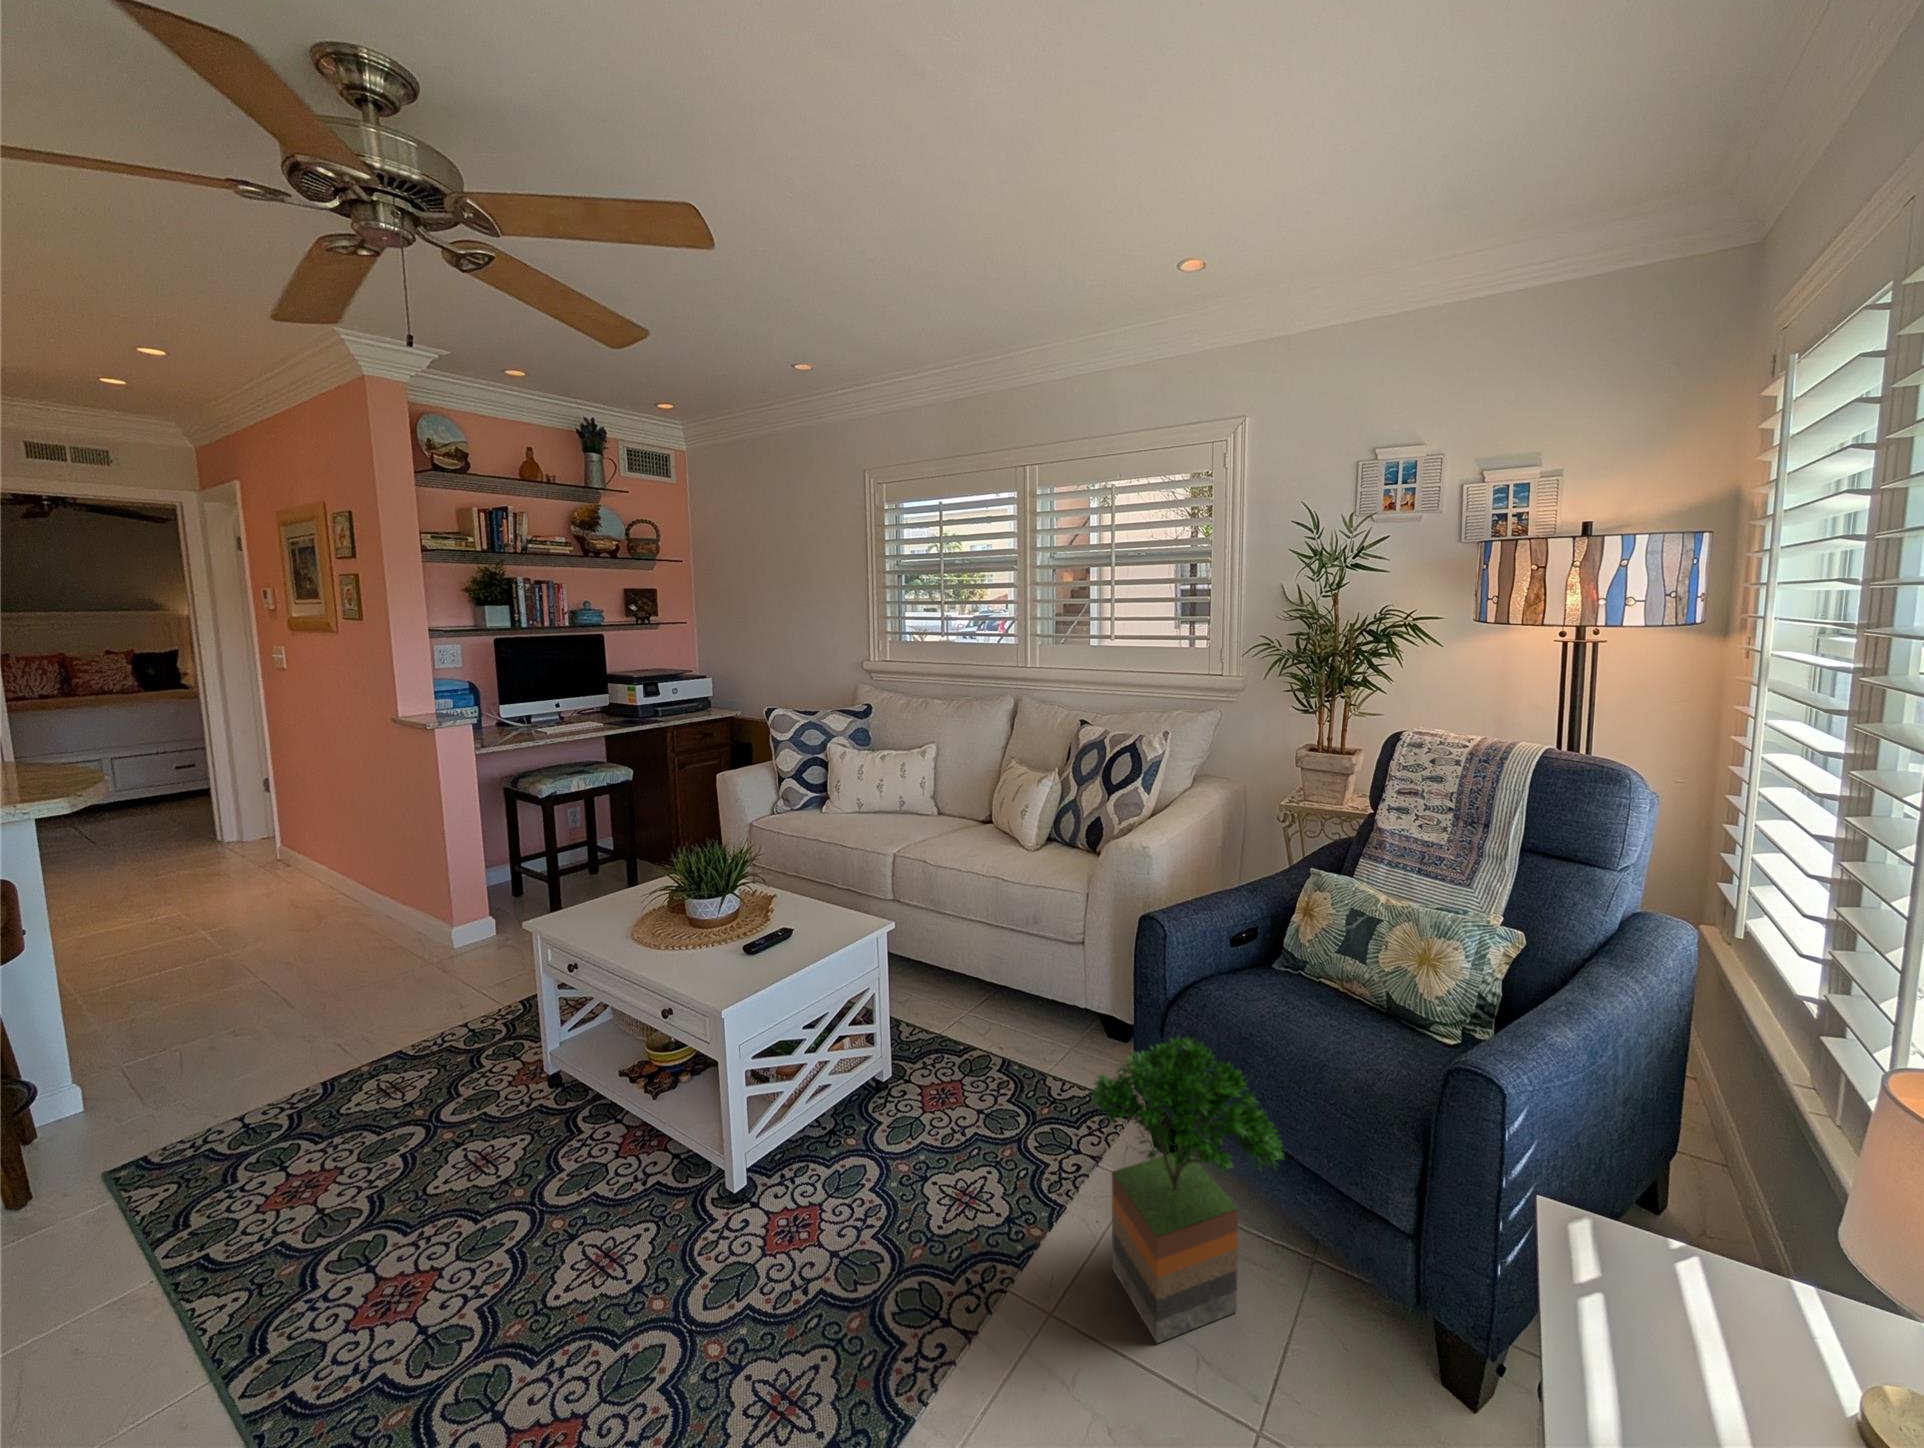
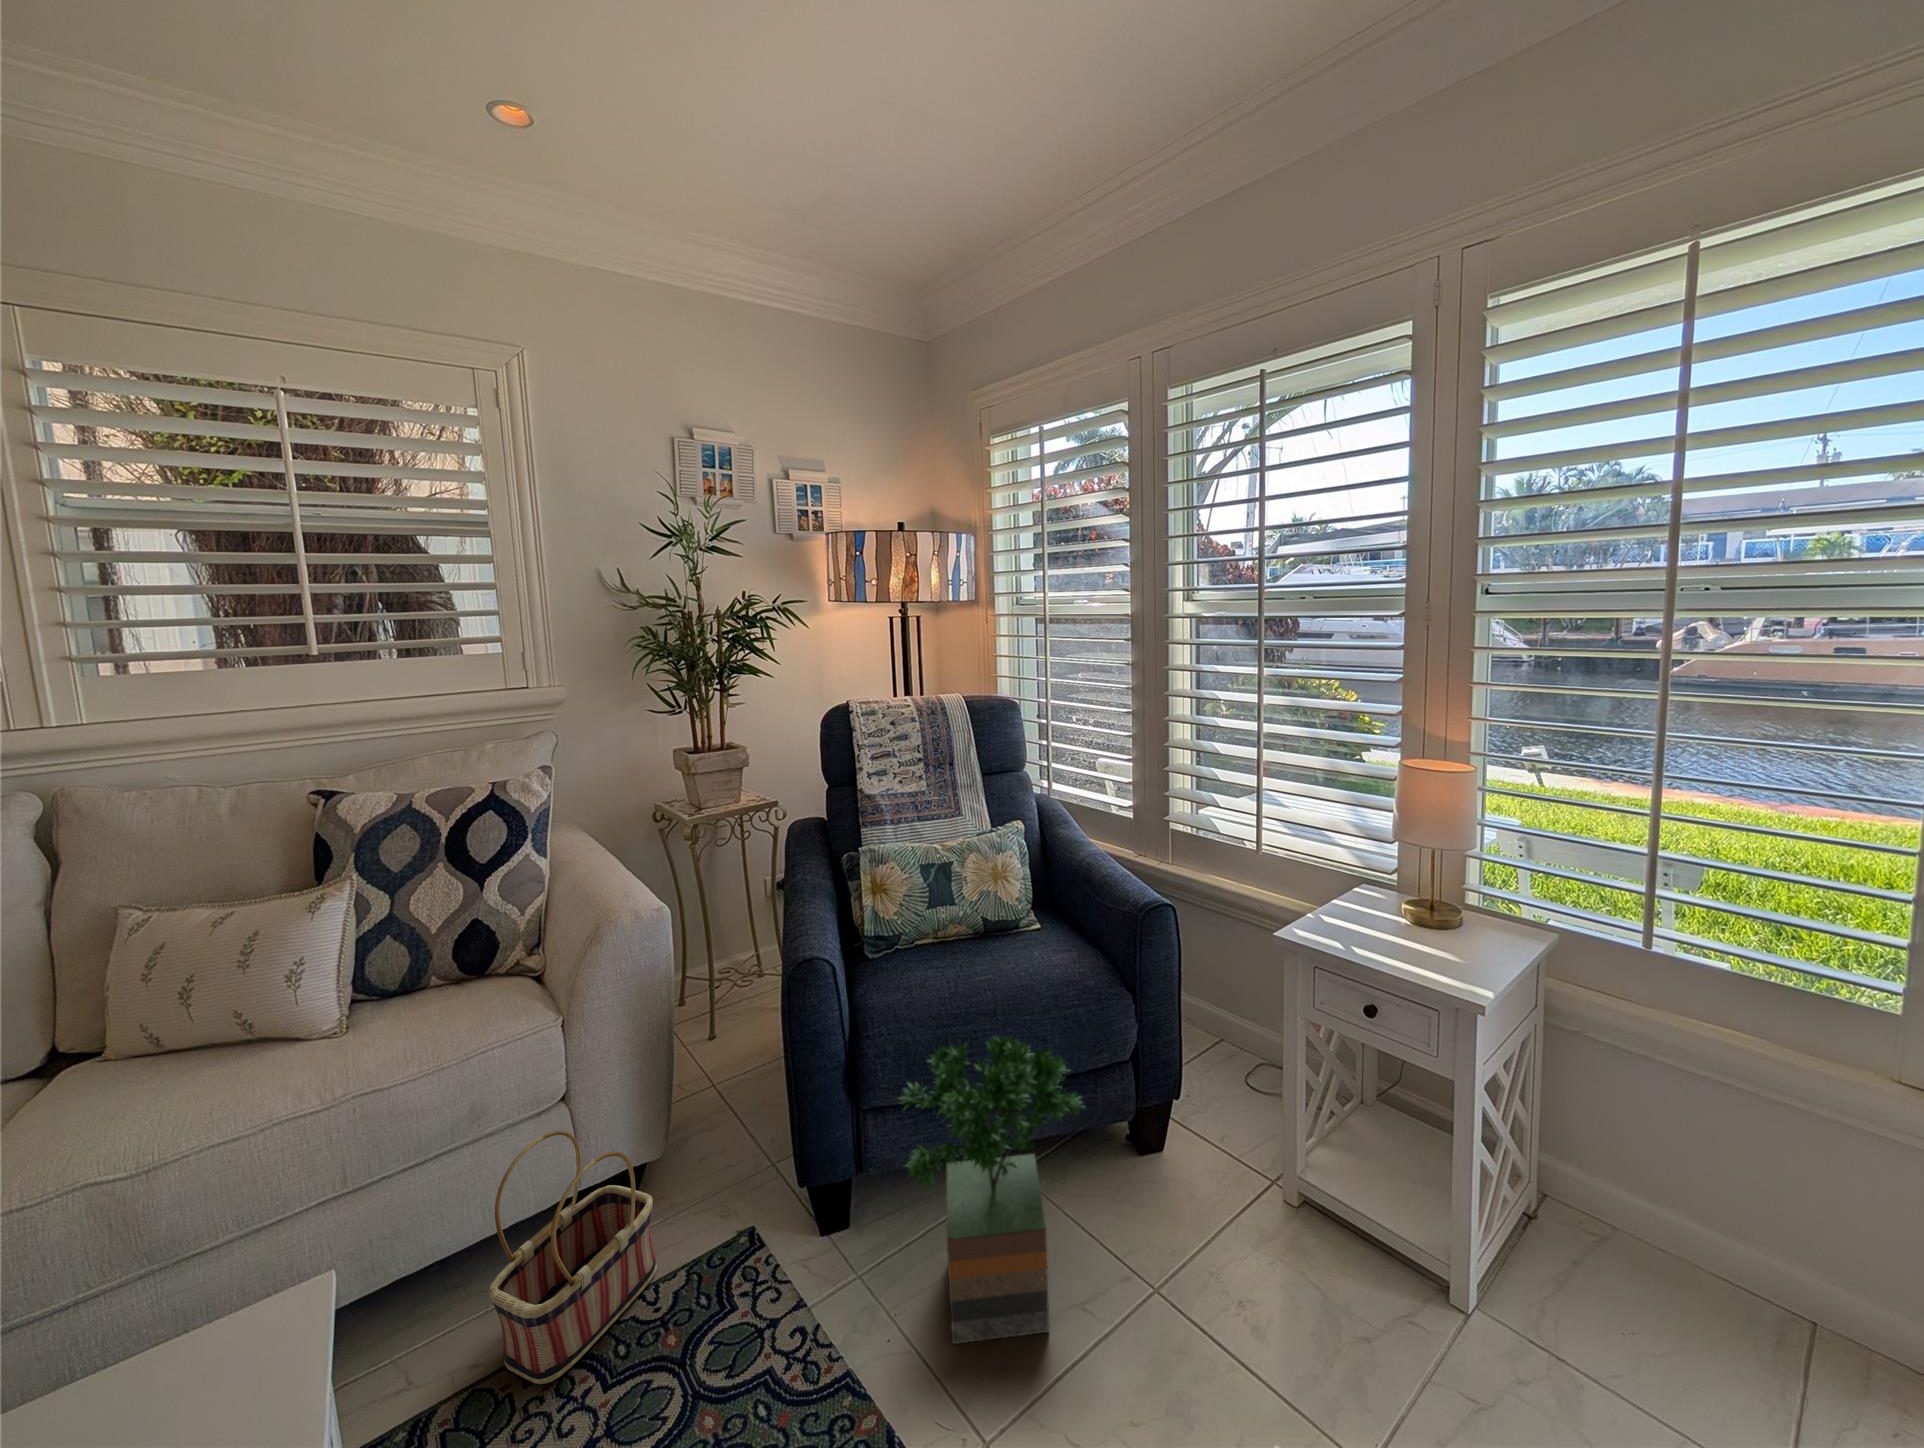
basket: none [998,943,1090,1080] -> present [489,1131,657,1384]

